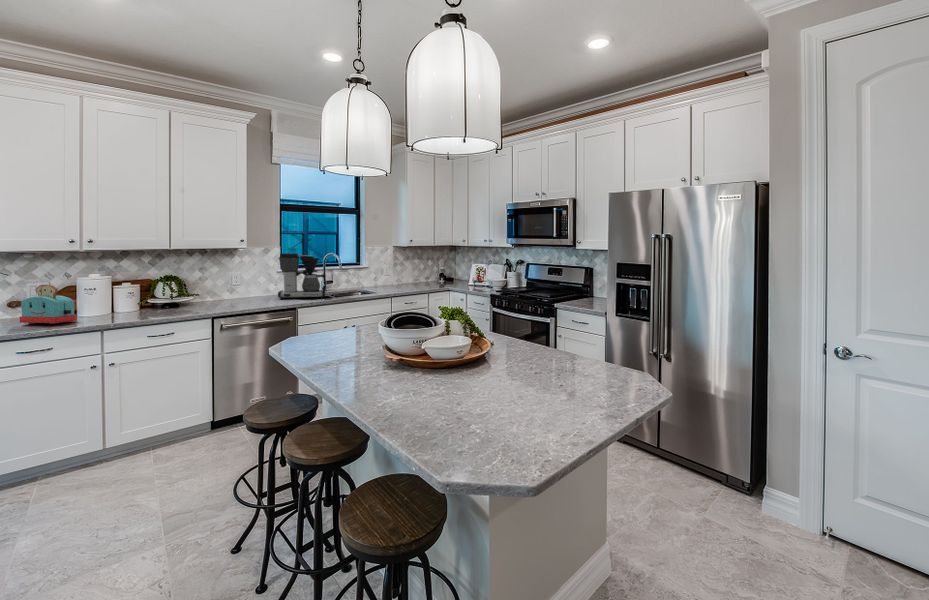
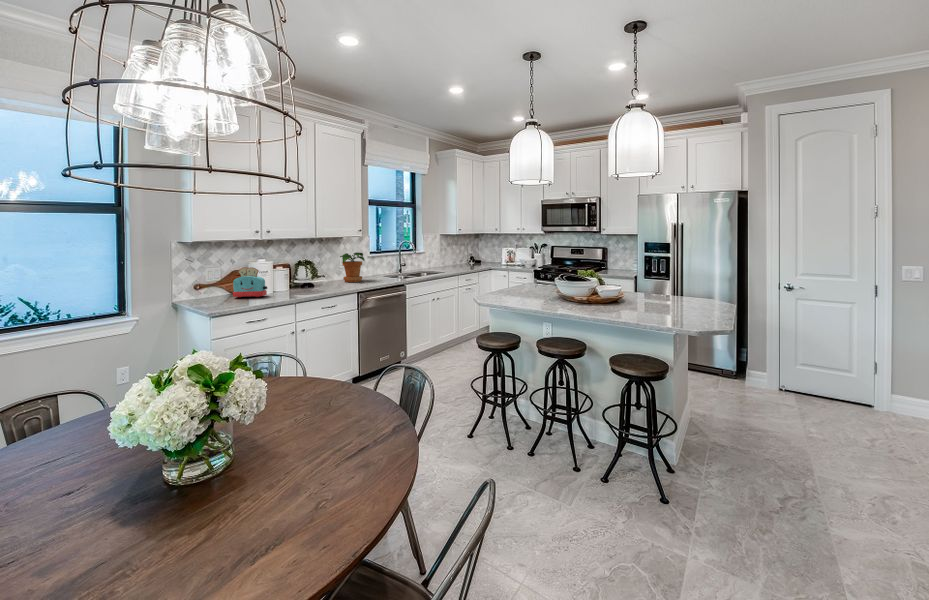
coffee maker: present [278,253,326,299] -> none [371,241,411,279]
potted plant: none [221,267,258,304] -> present [340,252,364,282]

